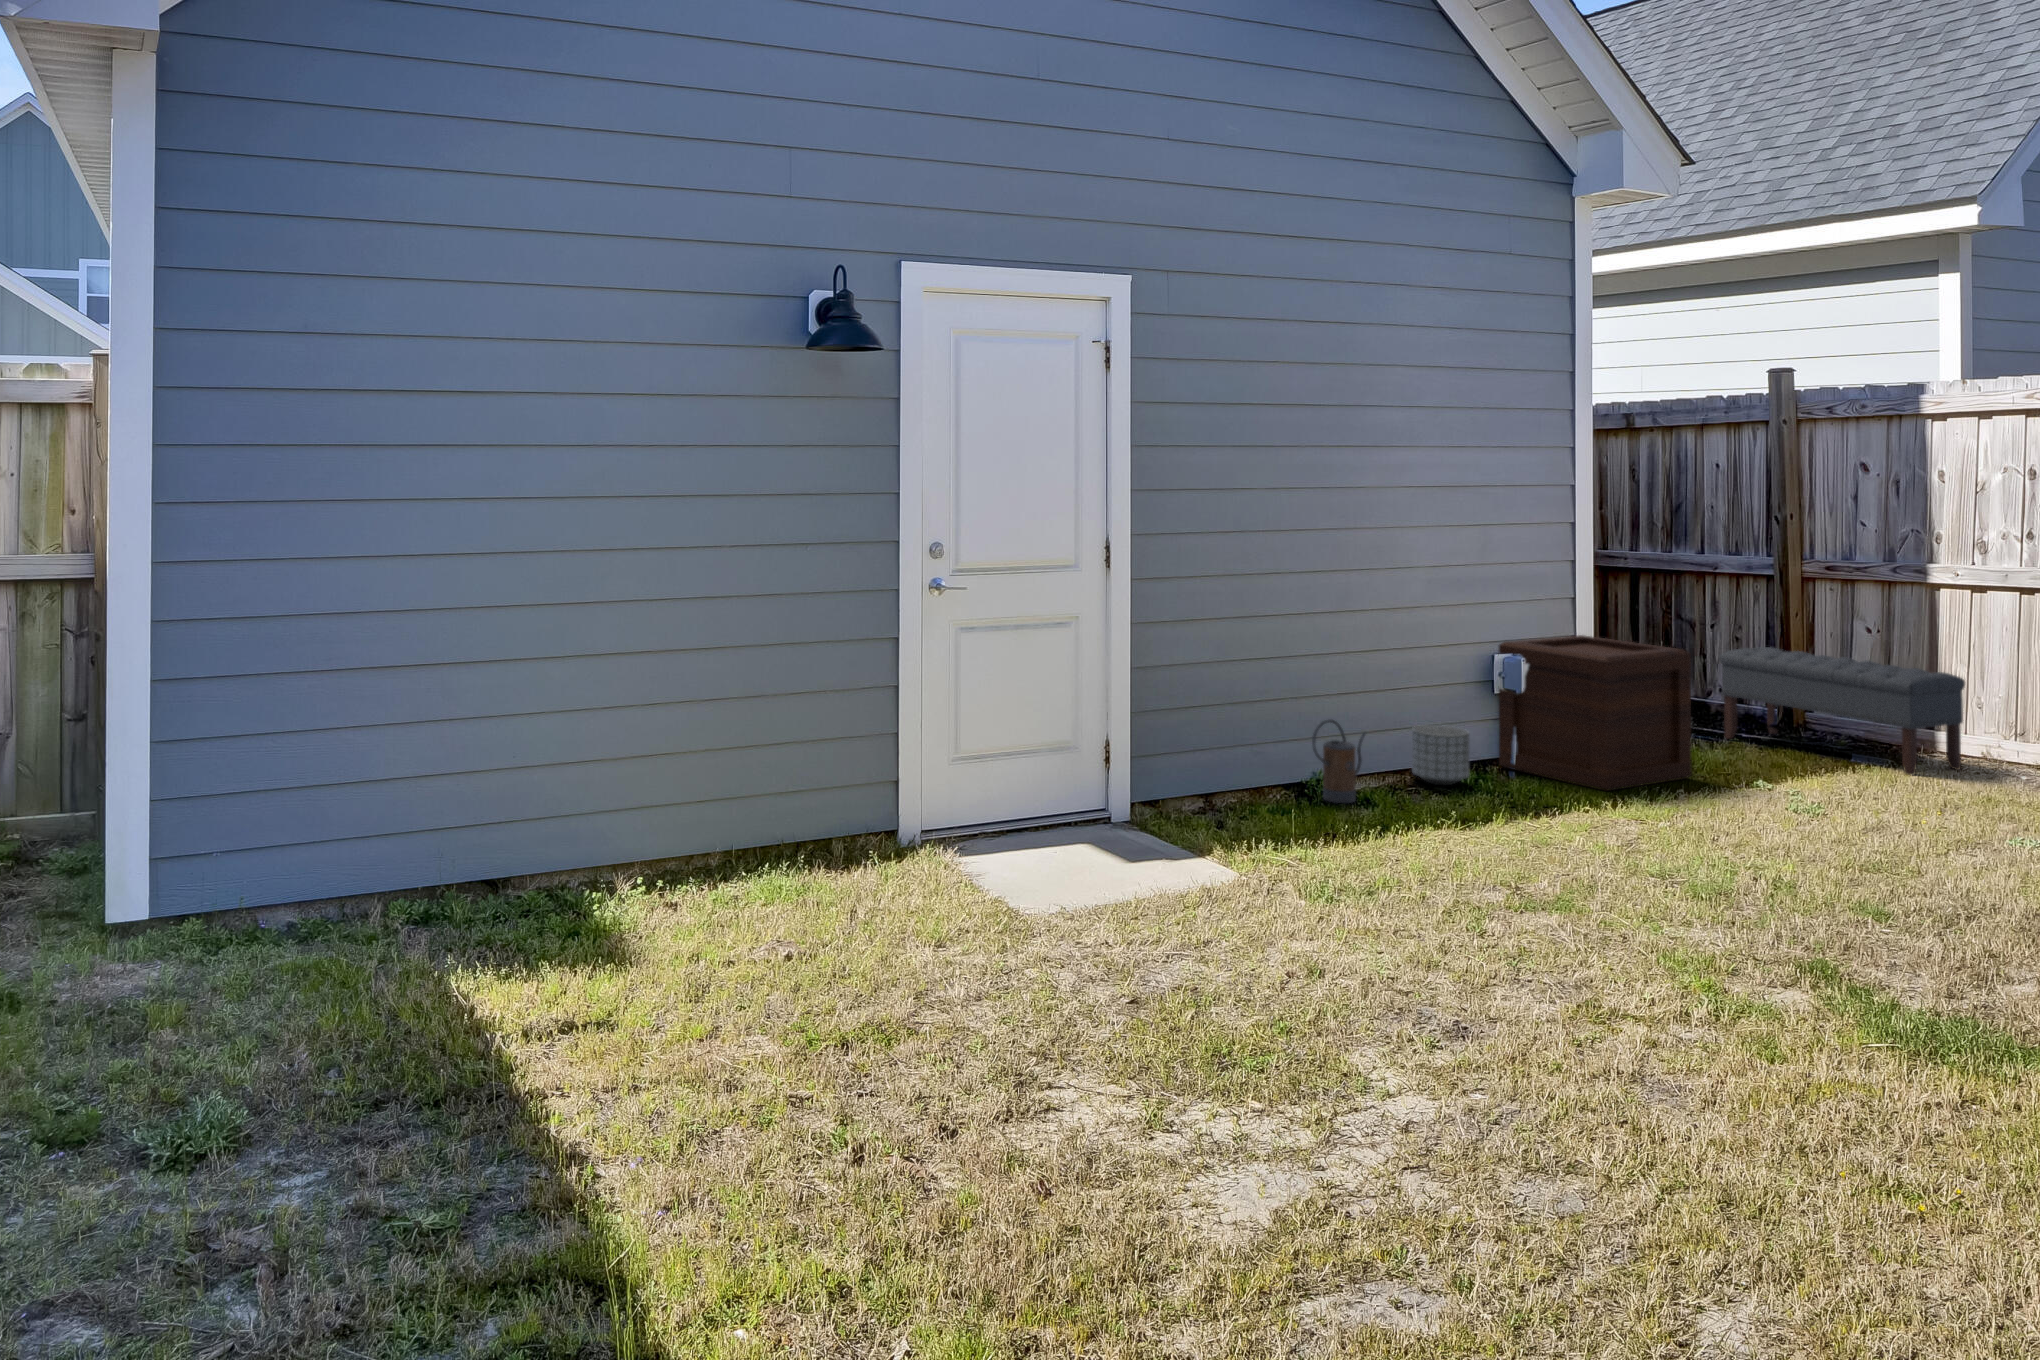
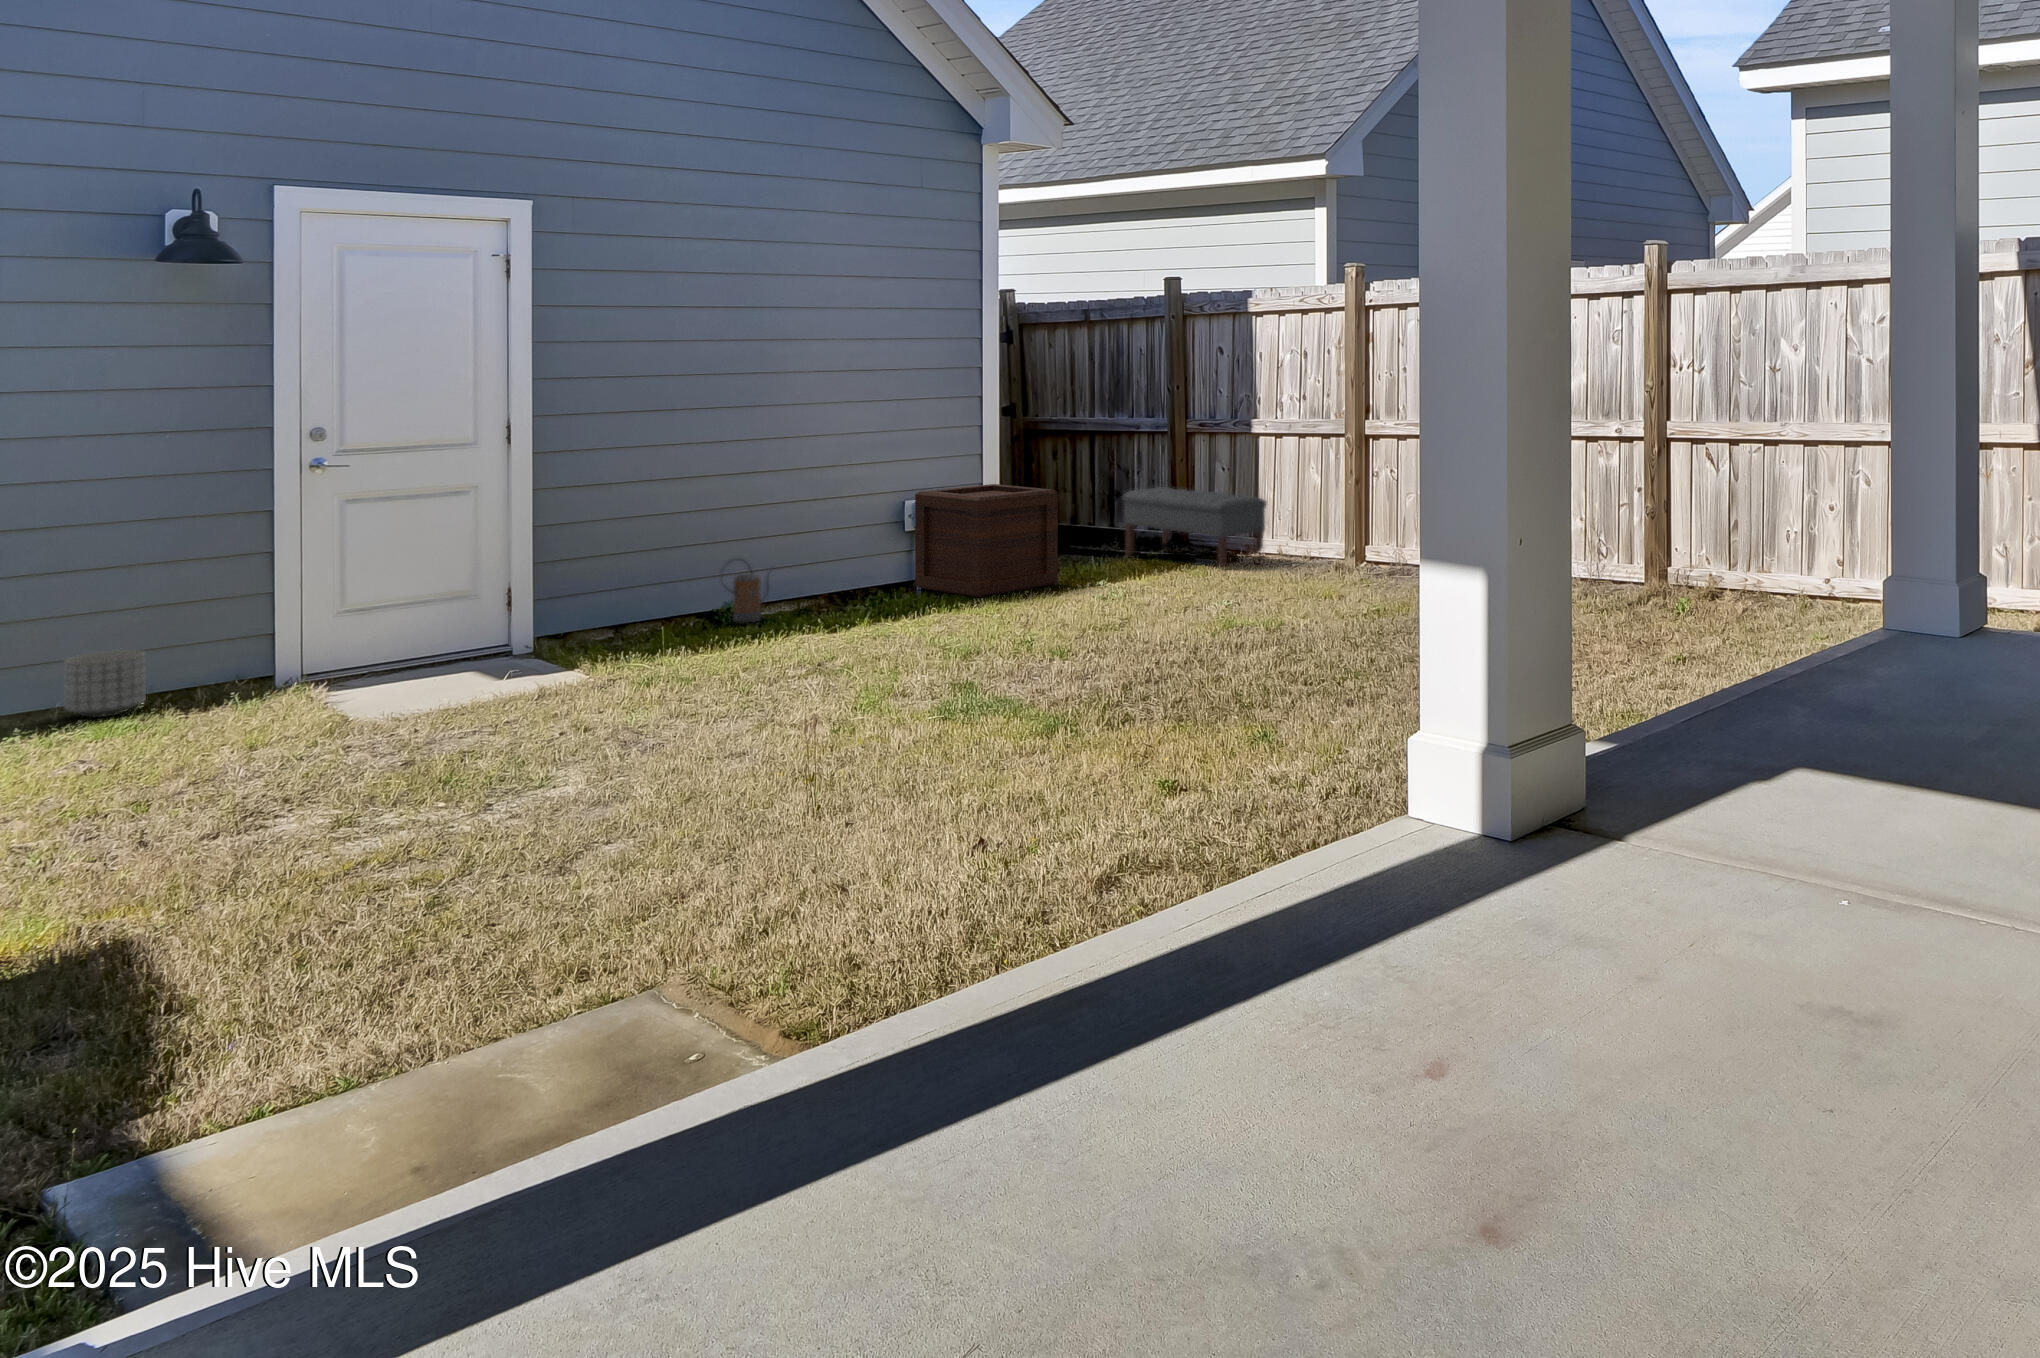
planter: present [1412,725,1469,785] -> present [64,650,146,717]

